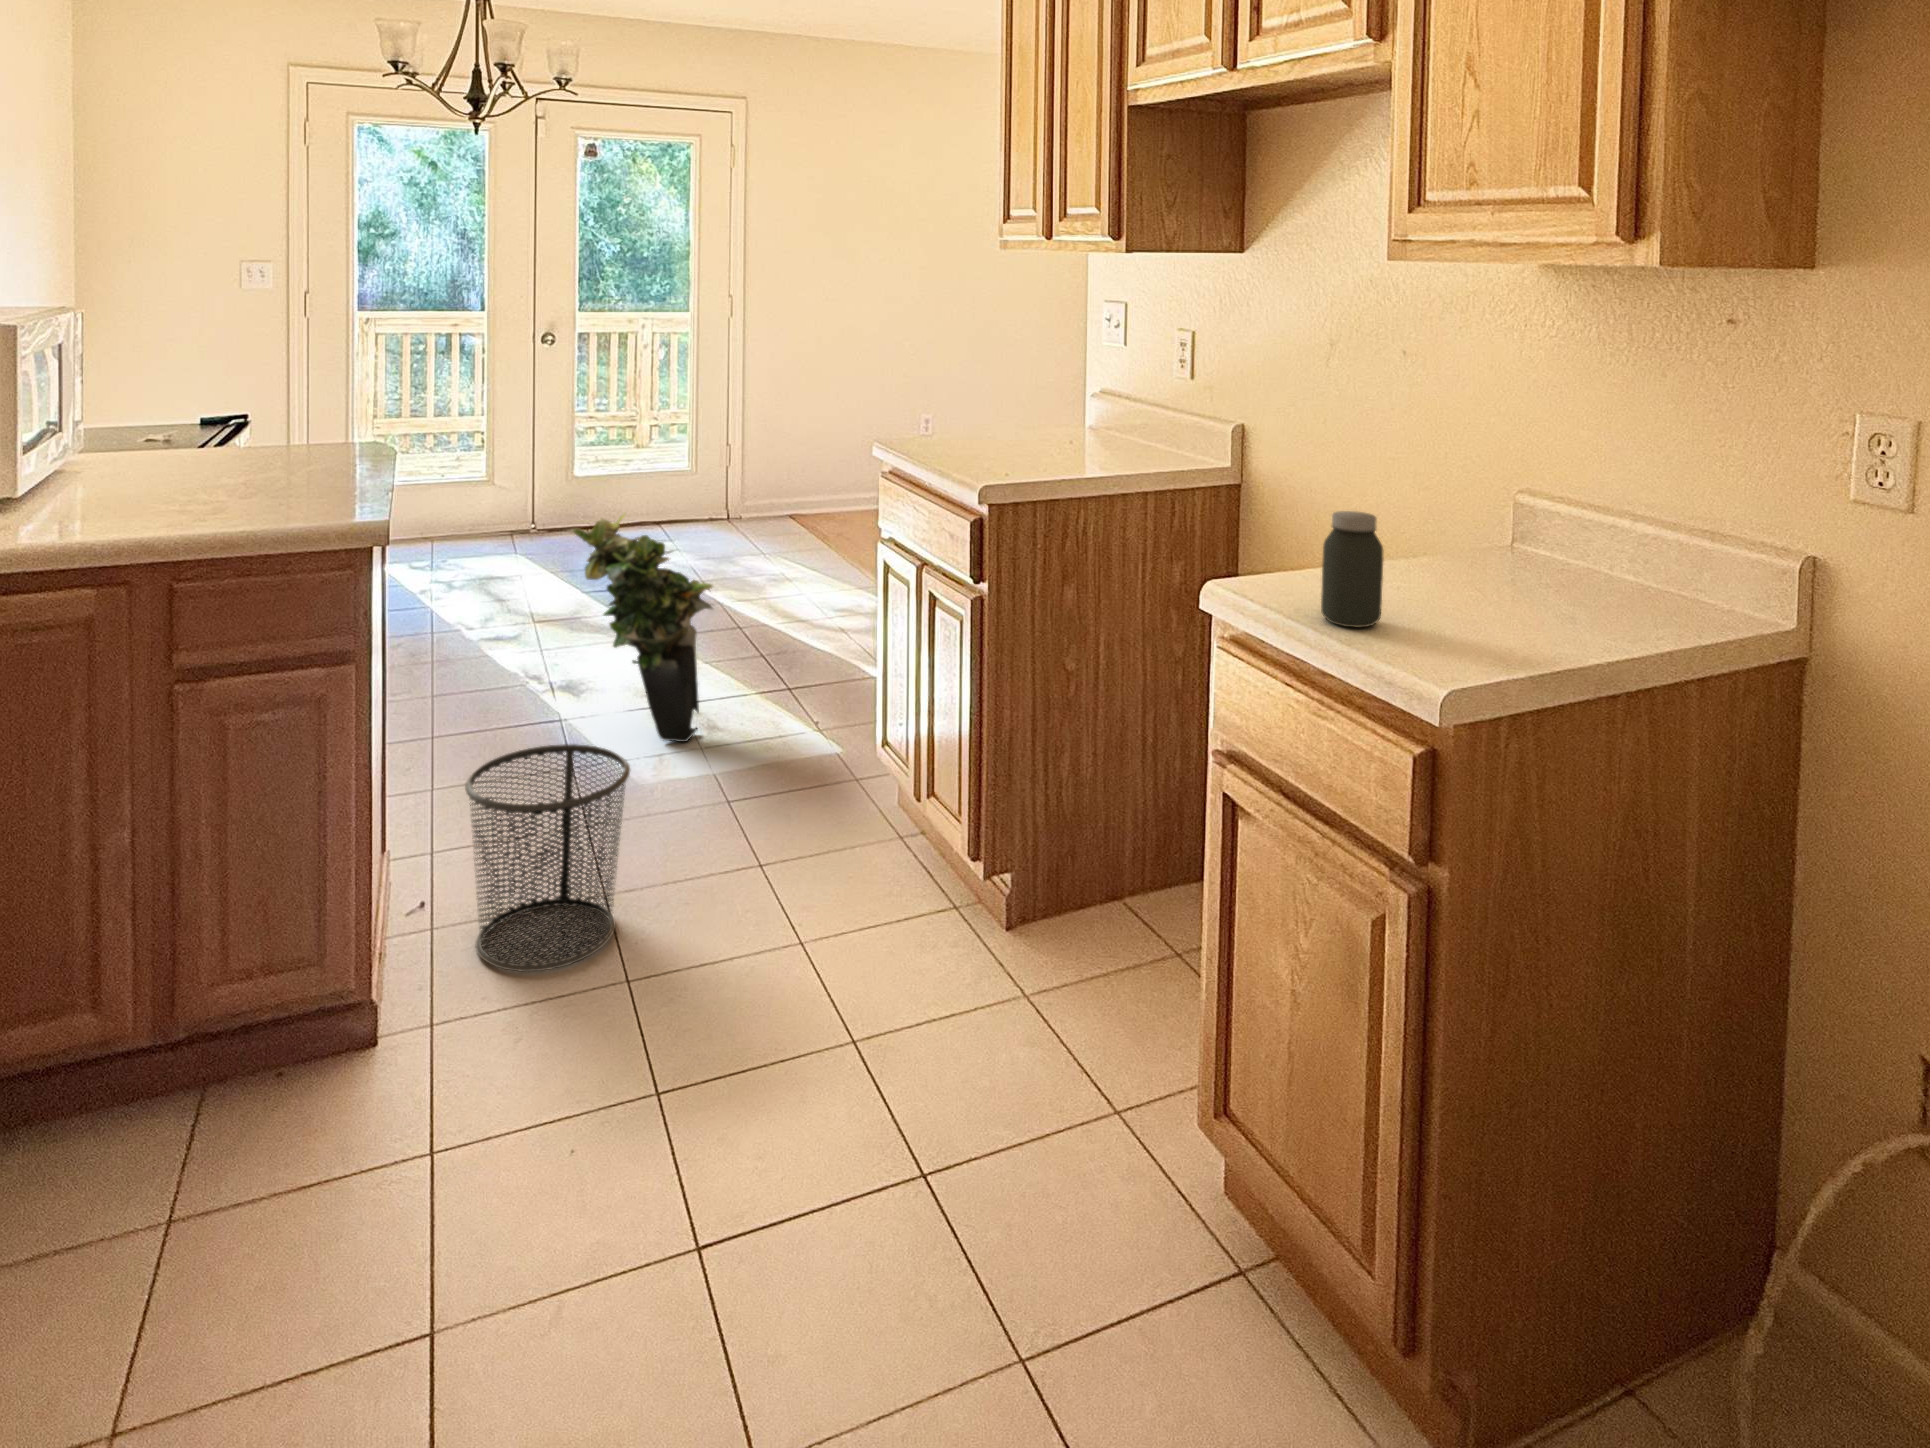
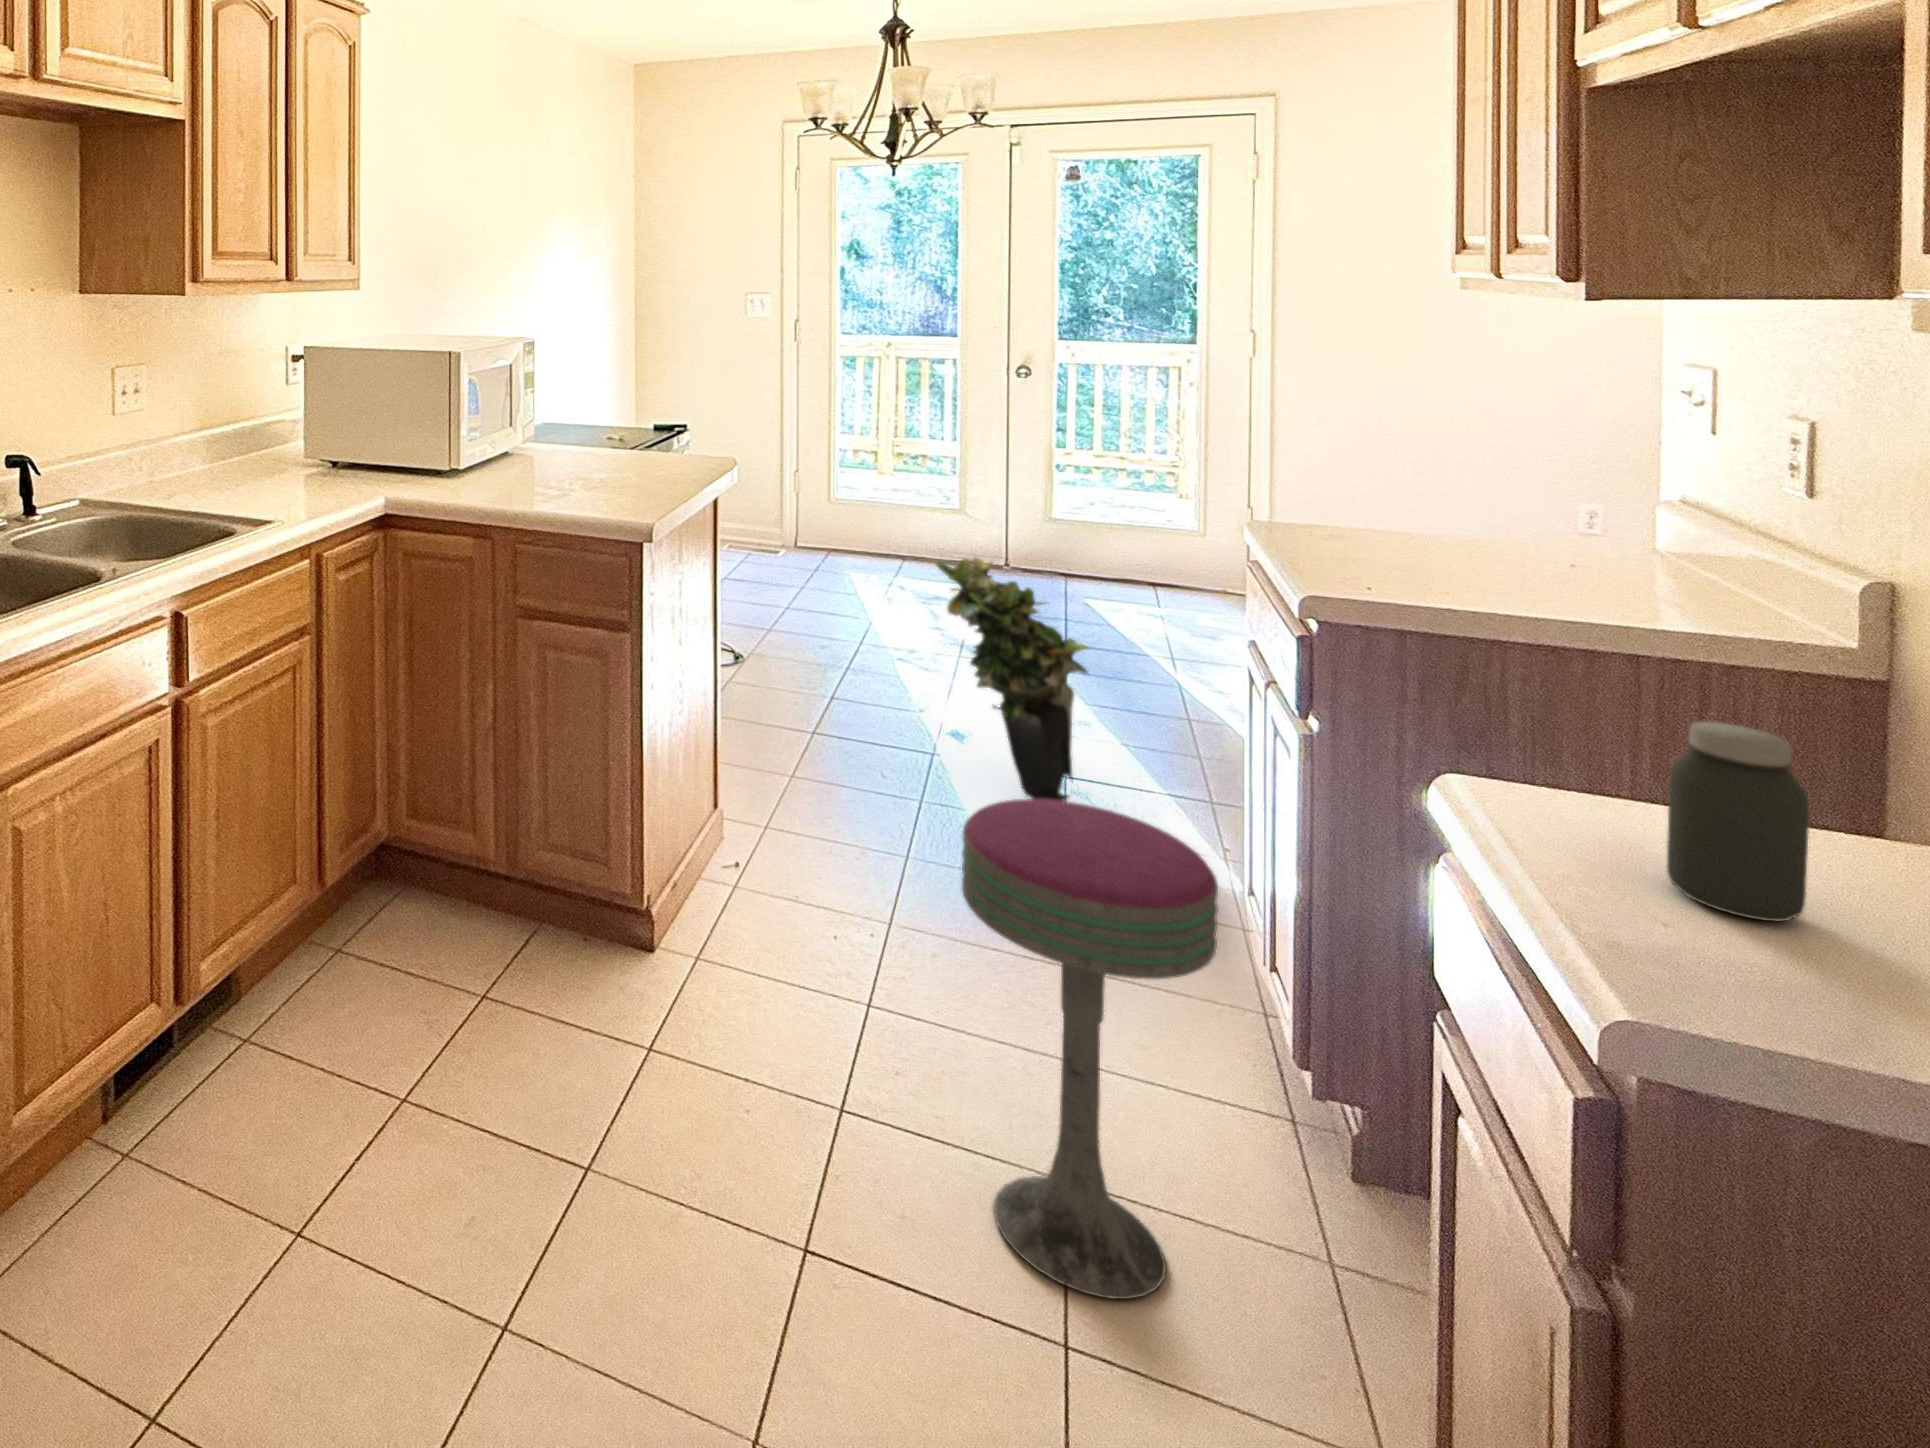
bar stool: none [794,703,994,1134] -> present [962,799,1218,1299]
waste bin: present [465,744,630,972] -> none [750,750,901,960]

